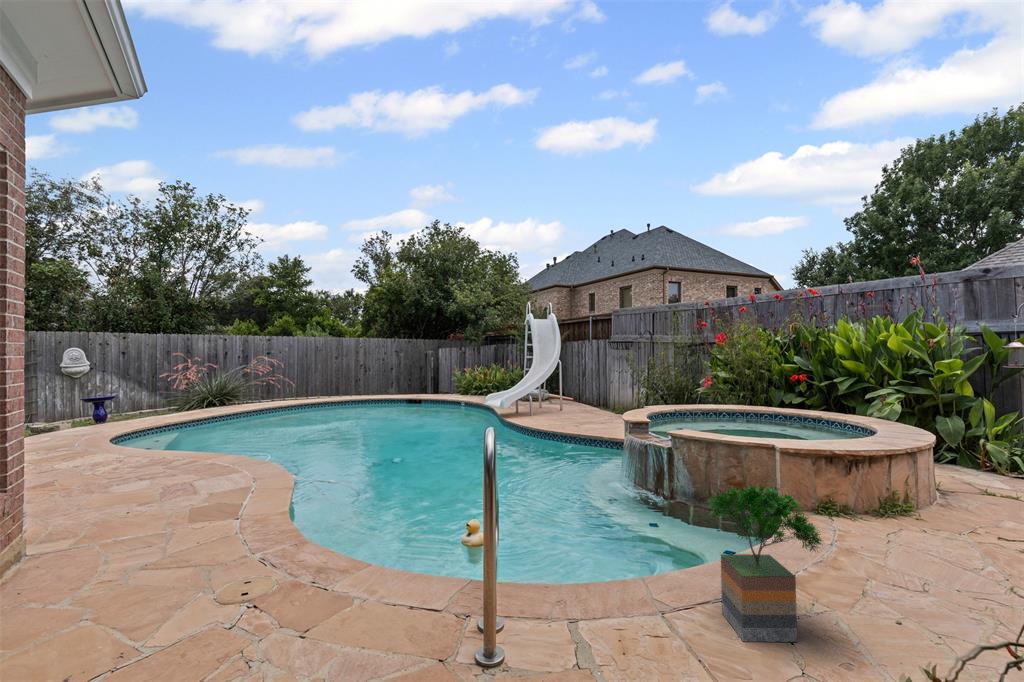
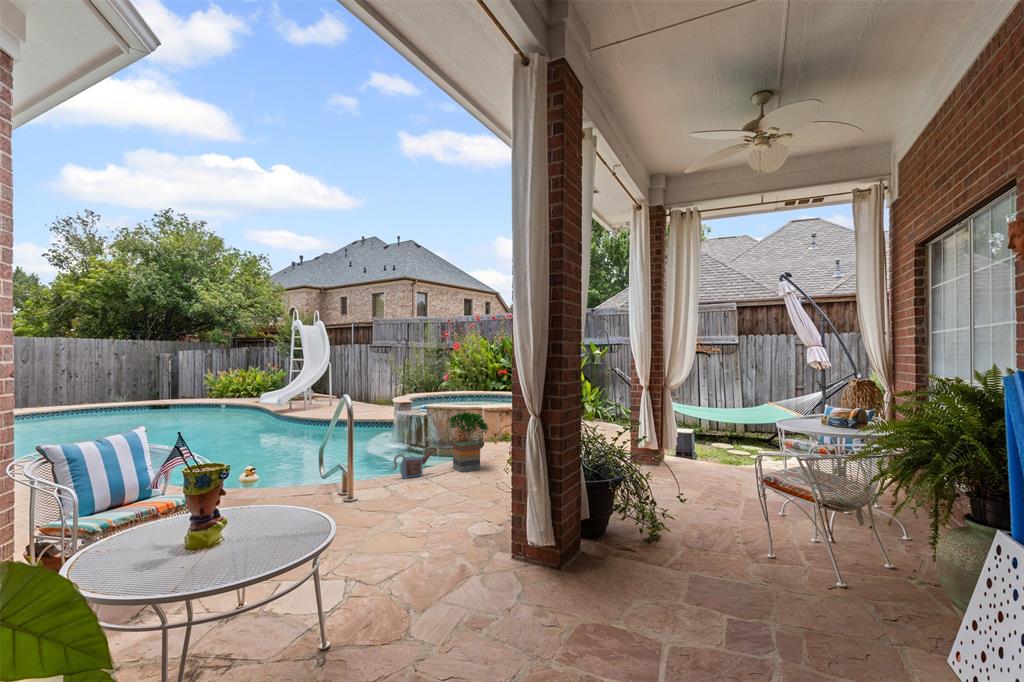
watering can: none [574,575,670,639] -> present [394,452,432,478]

